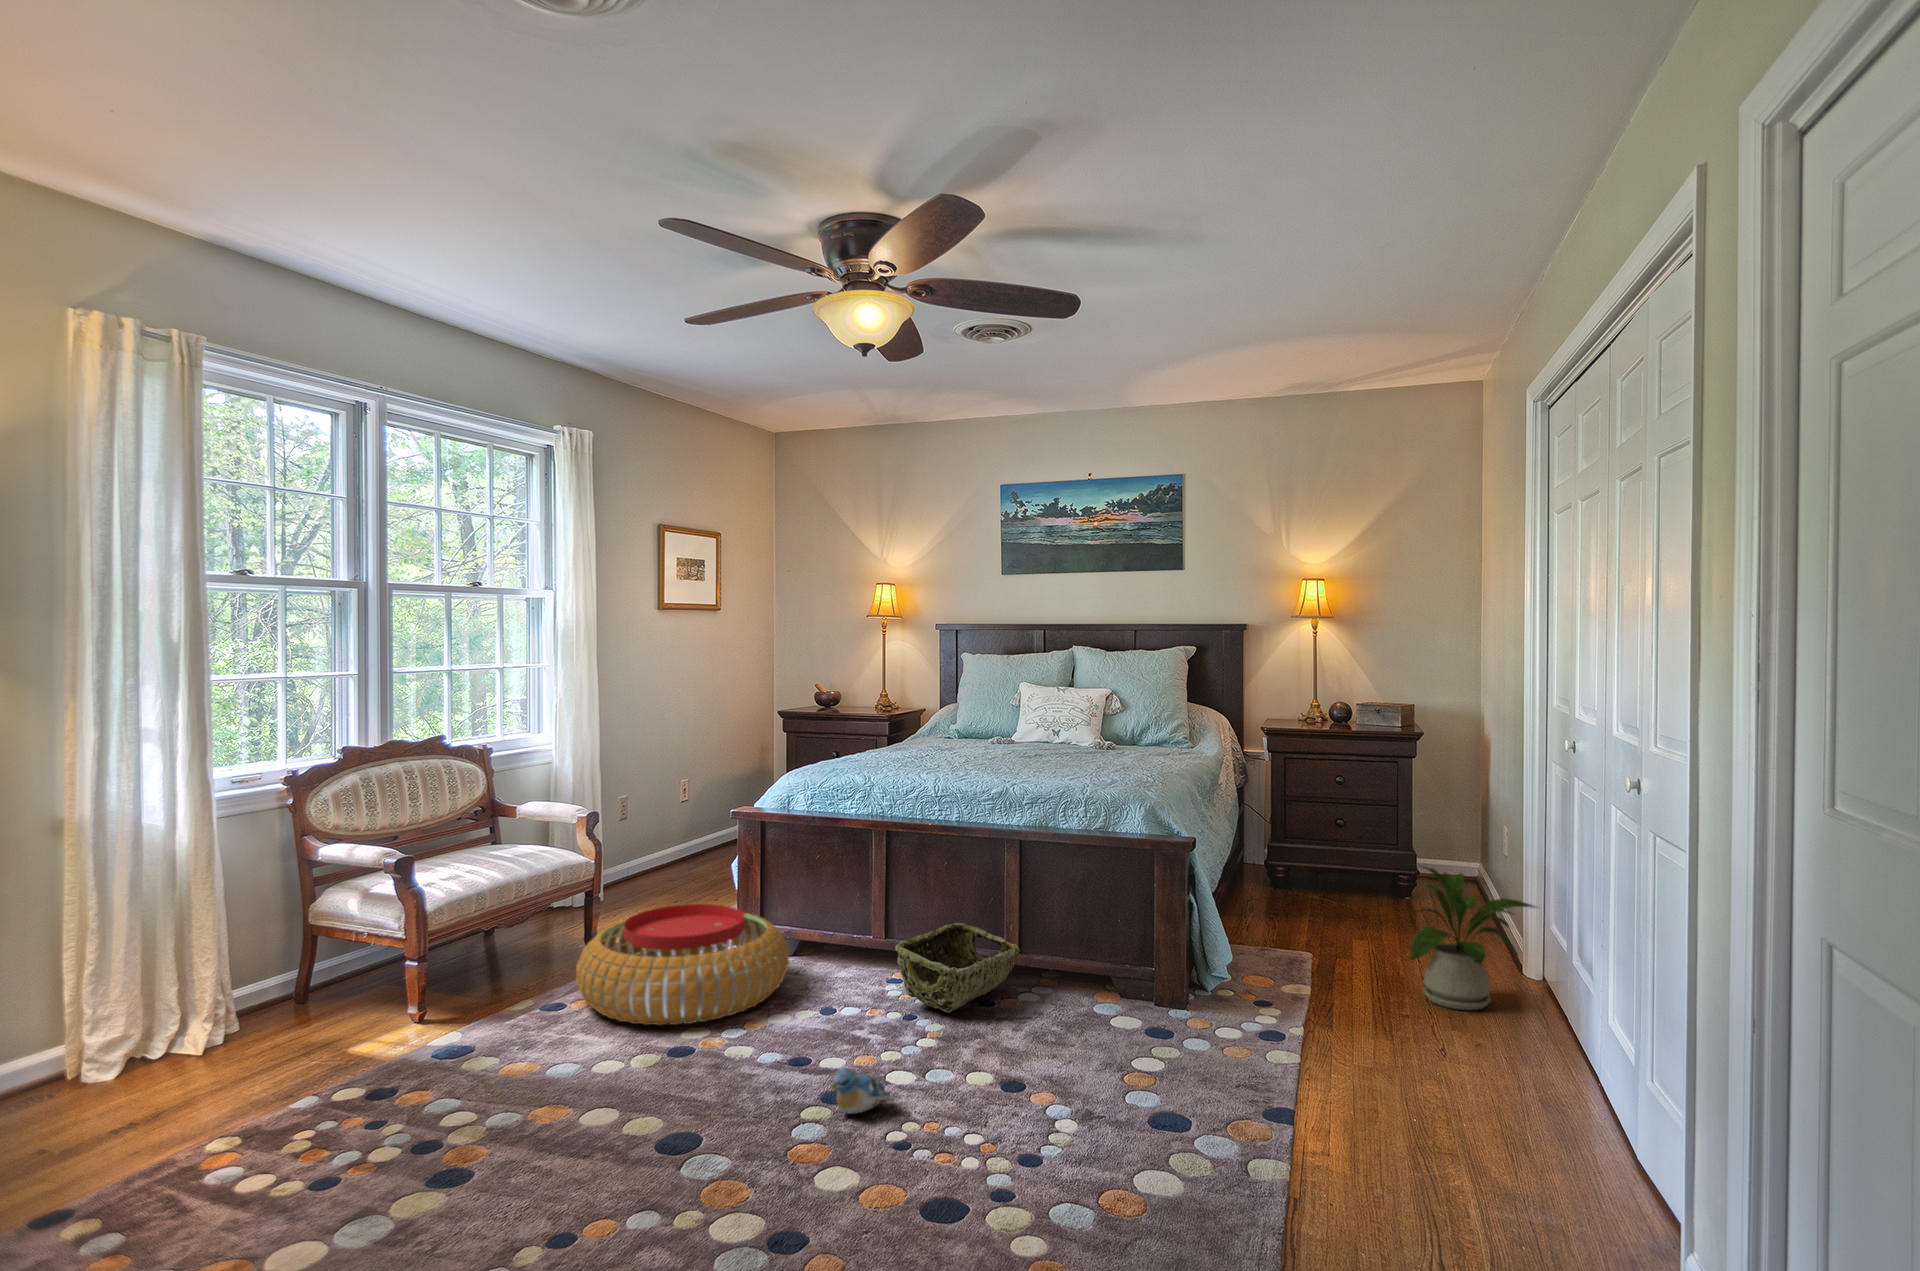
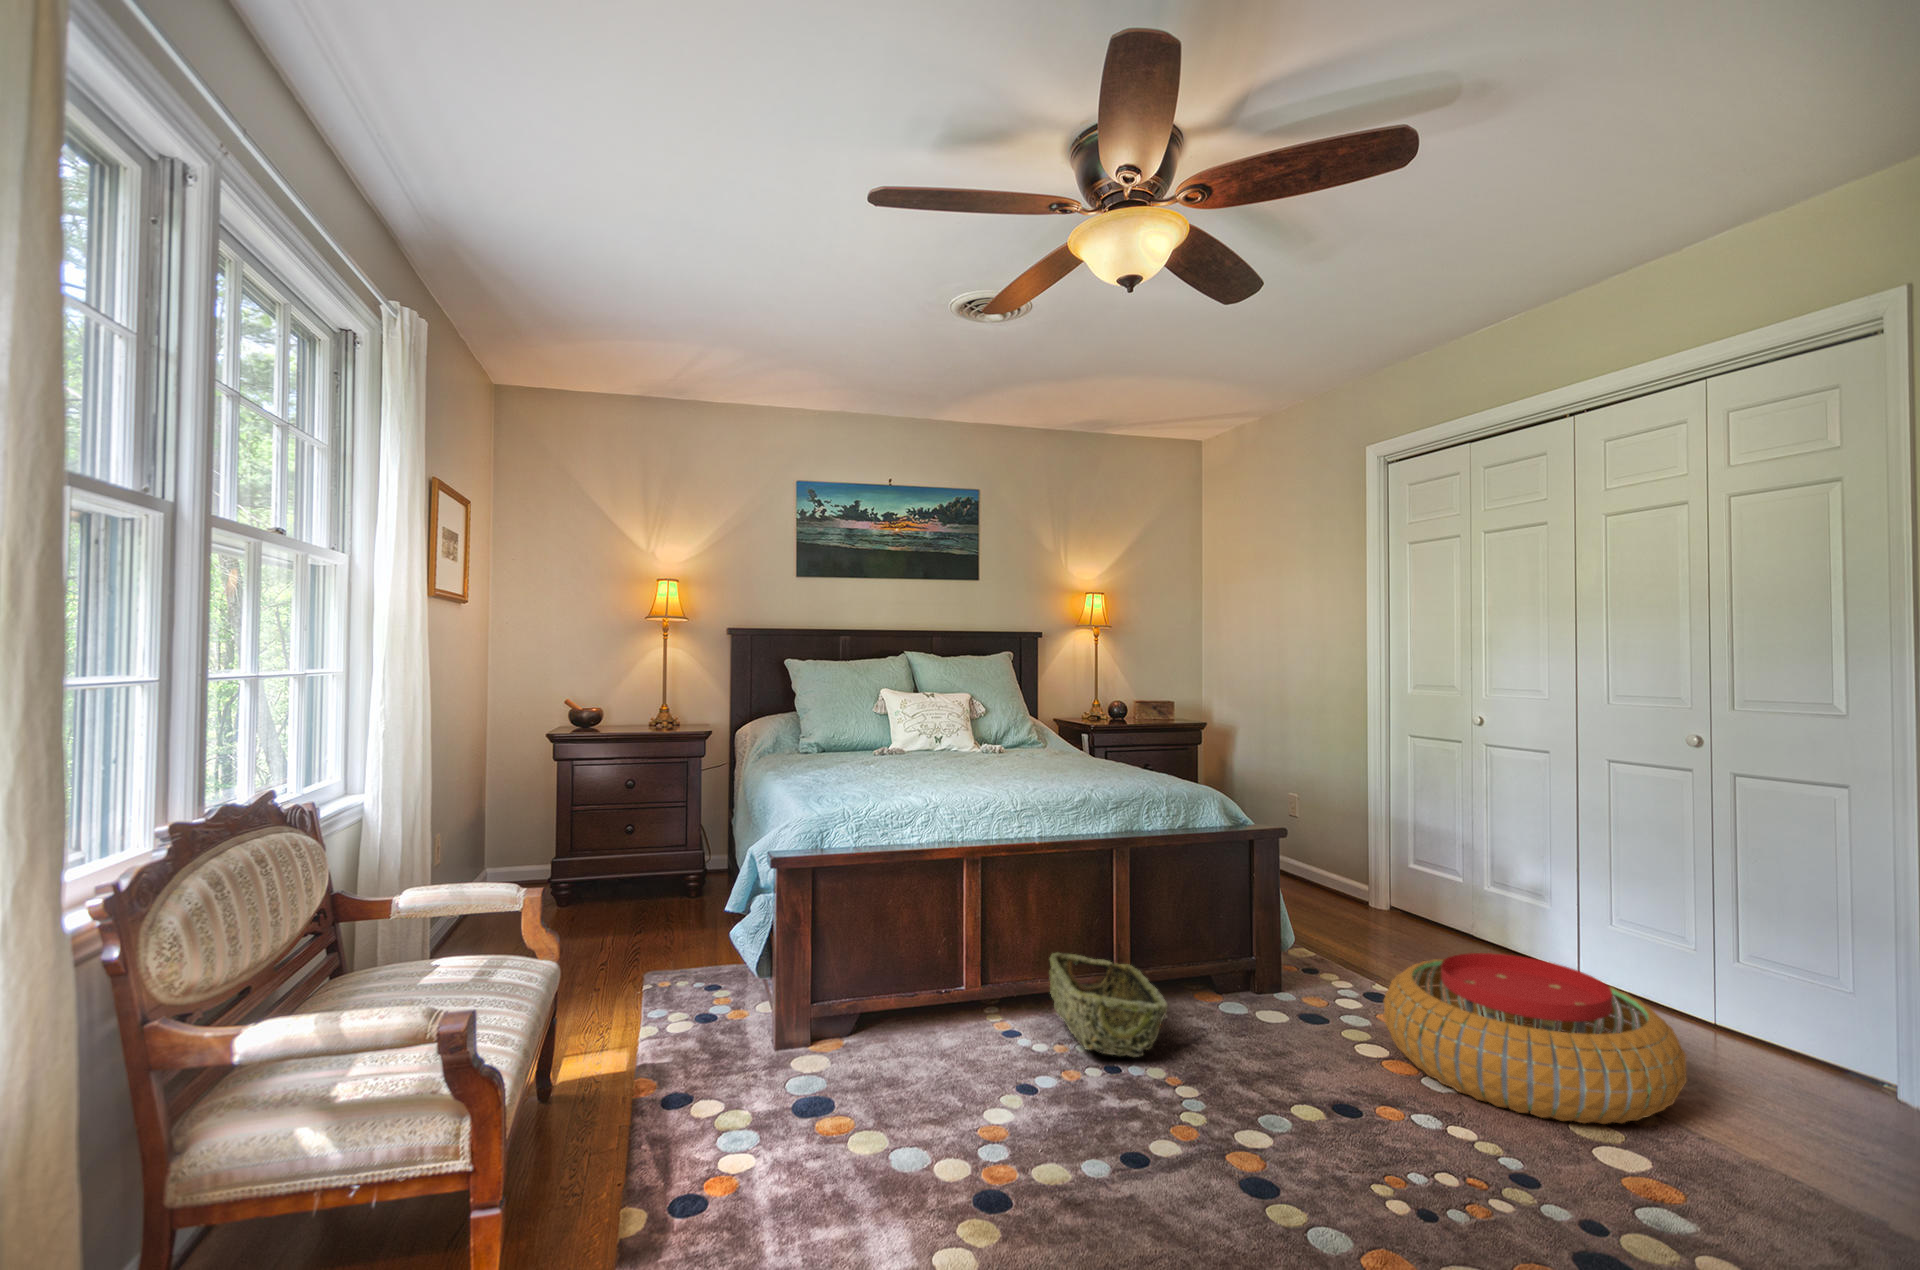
house plant: present [1409,865,1535,1010] -> none [1349,829,1442,945]
pouf: present [576,904,789,1025] -> present [1384,953,1687,1124]
plush toy: present [832,1068,893,1114] -> none [1280,1156,1336,1215]

